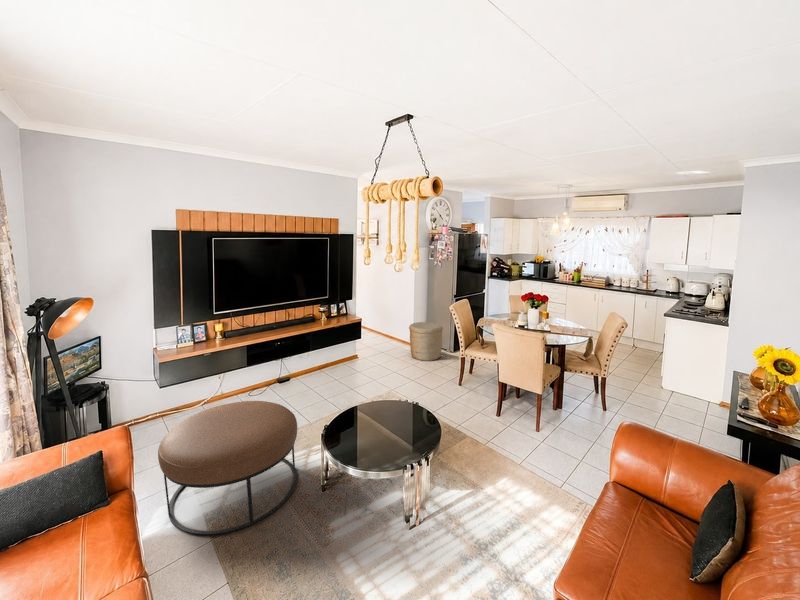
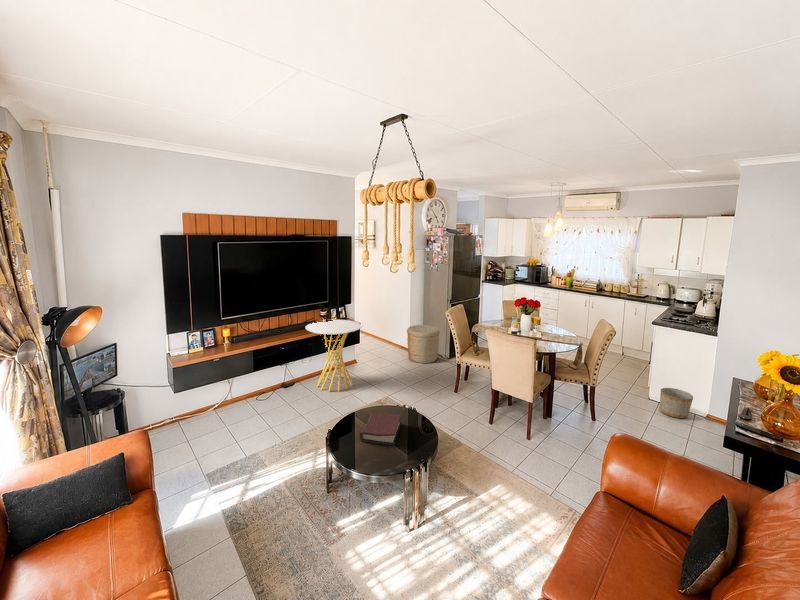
side table: none [303,315,362,389] -> present [305,320,362,392]
planter: none [677,380,713,412] -> present [660,388,693,418]
ottoman: present [158,401,297,535] -> none [177,409,305,536]
hardback book: none [356,403,401,436] -> present [360,412,401,445]

